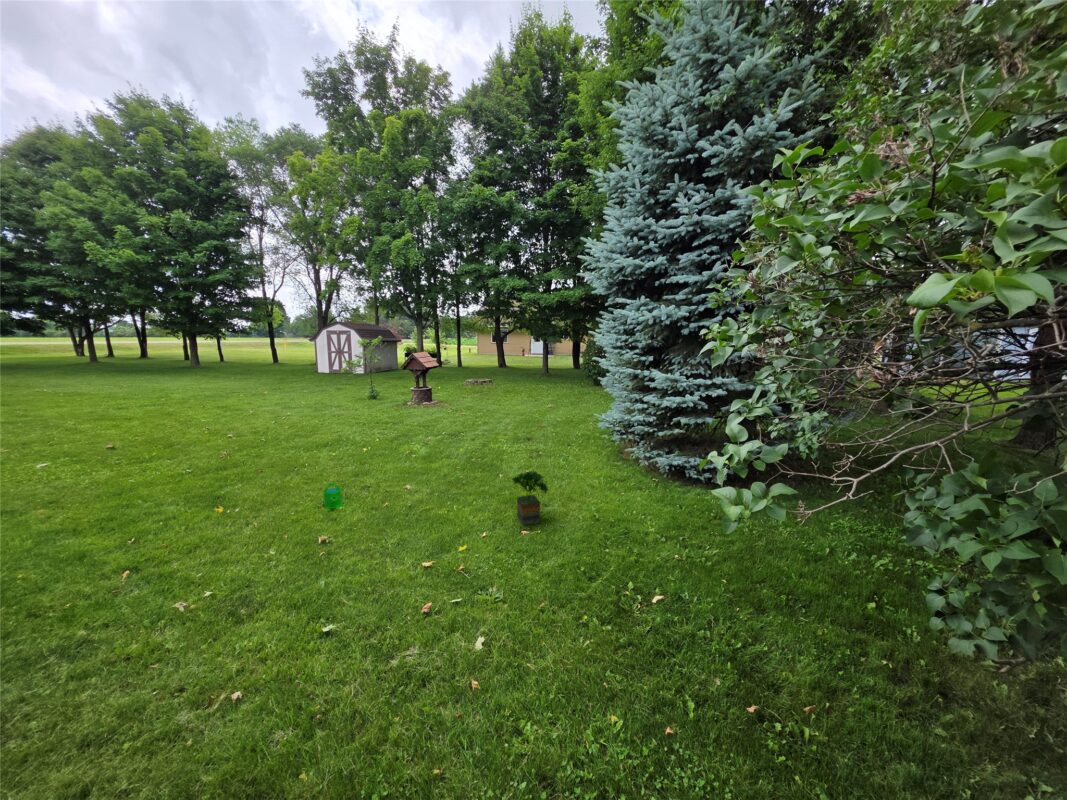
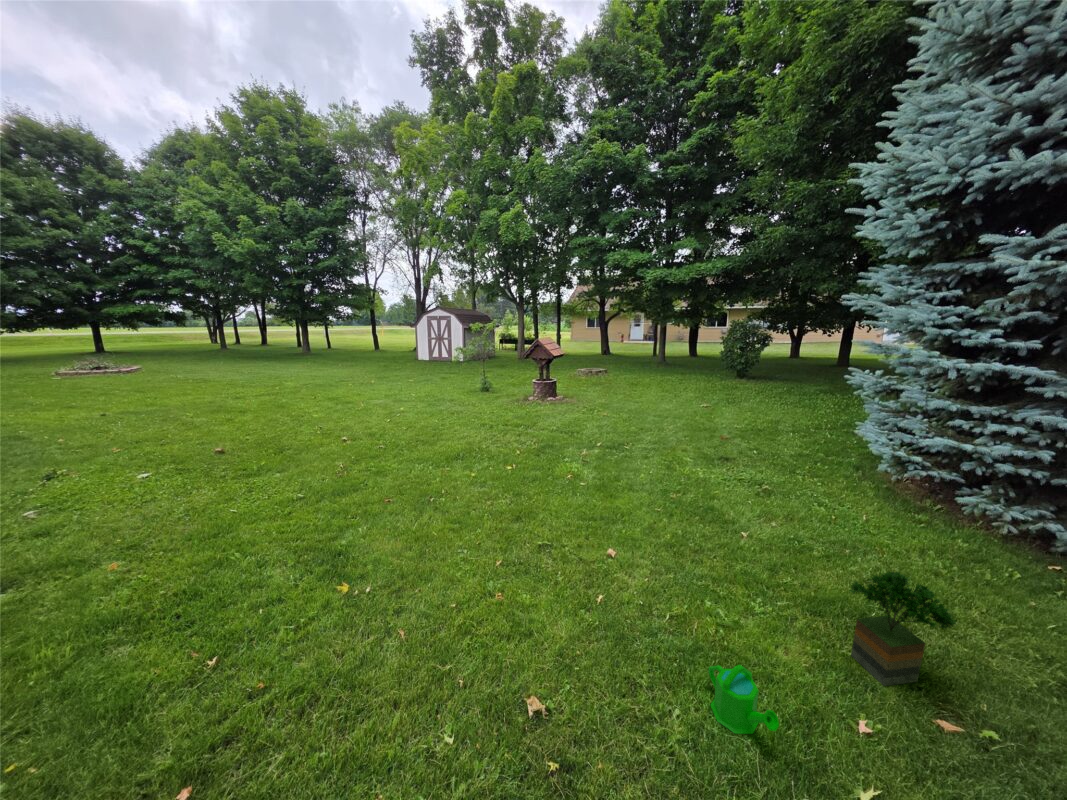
watering can: present [324,483,343,509] -> present [708,665,779,734]

